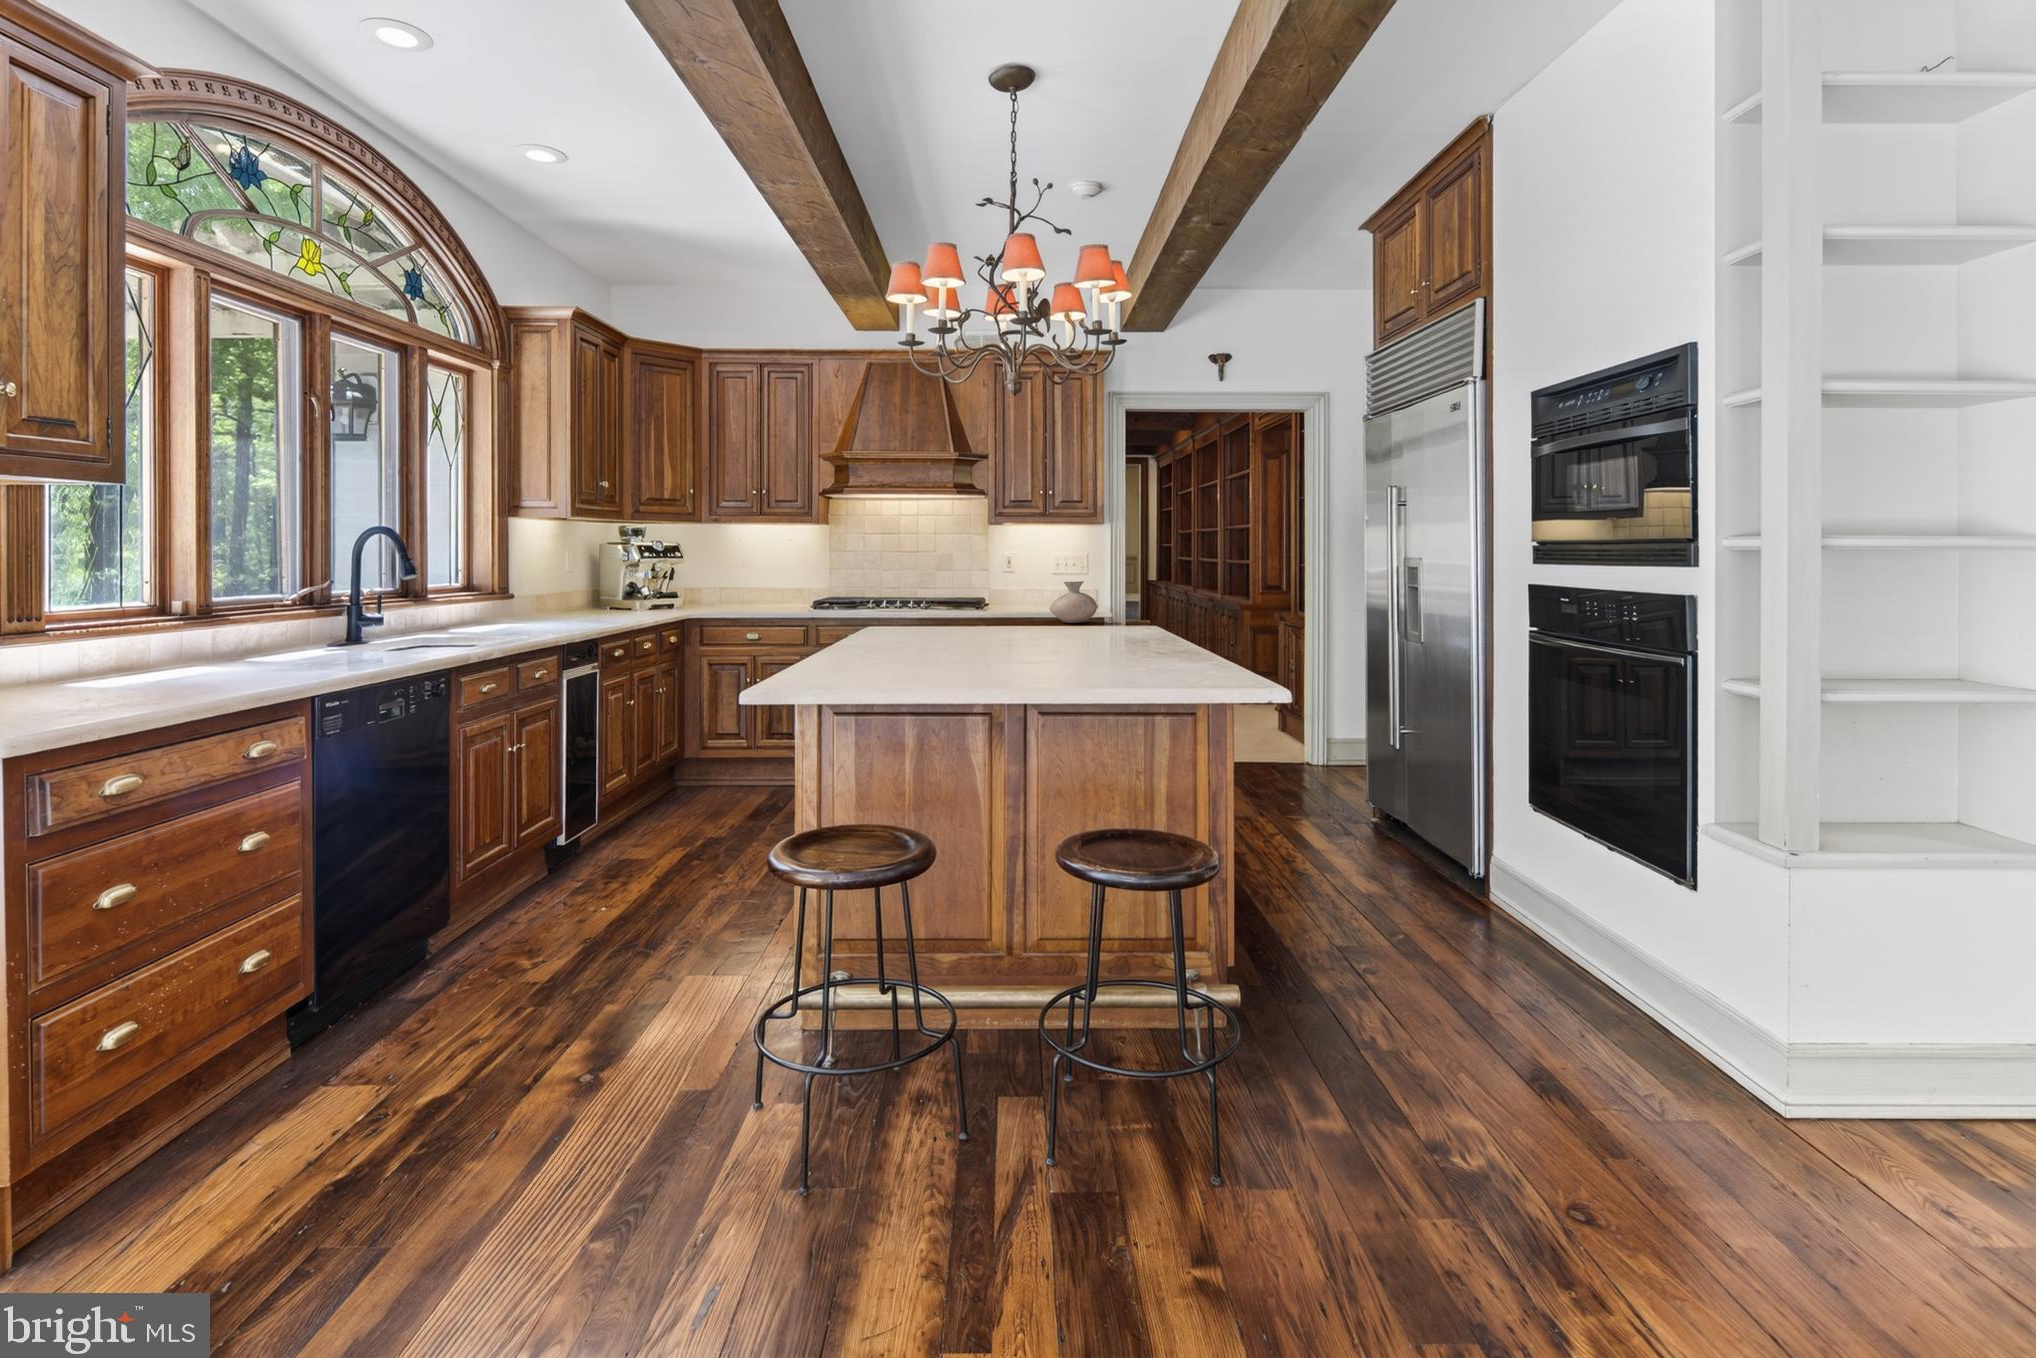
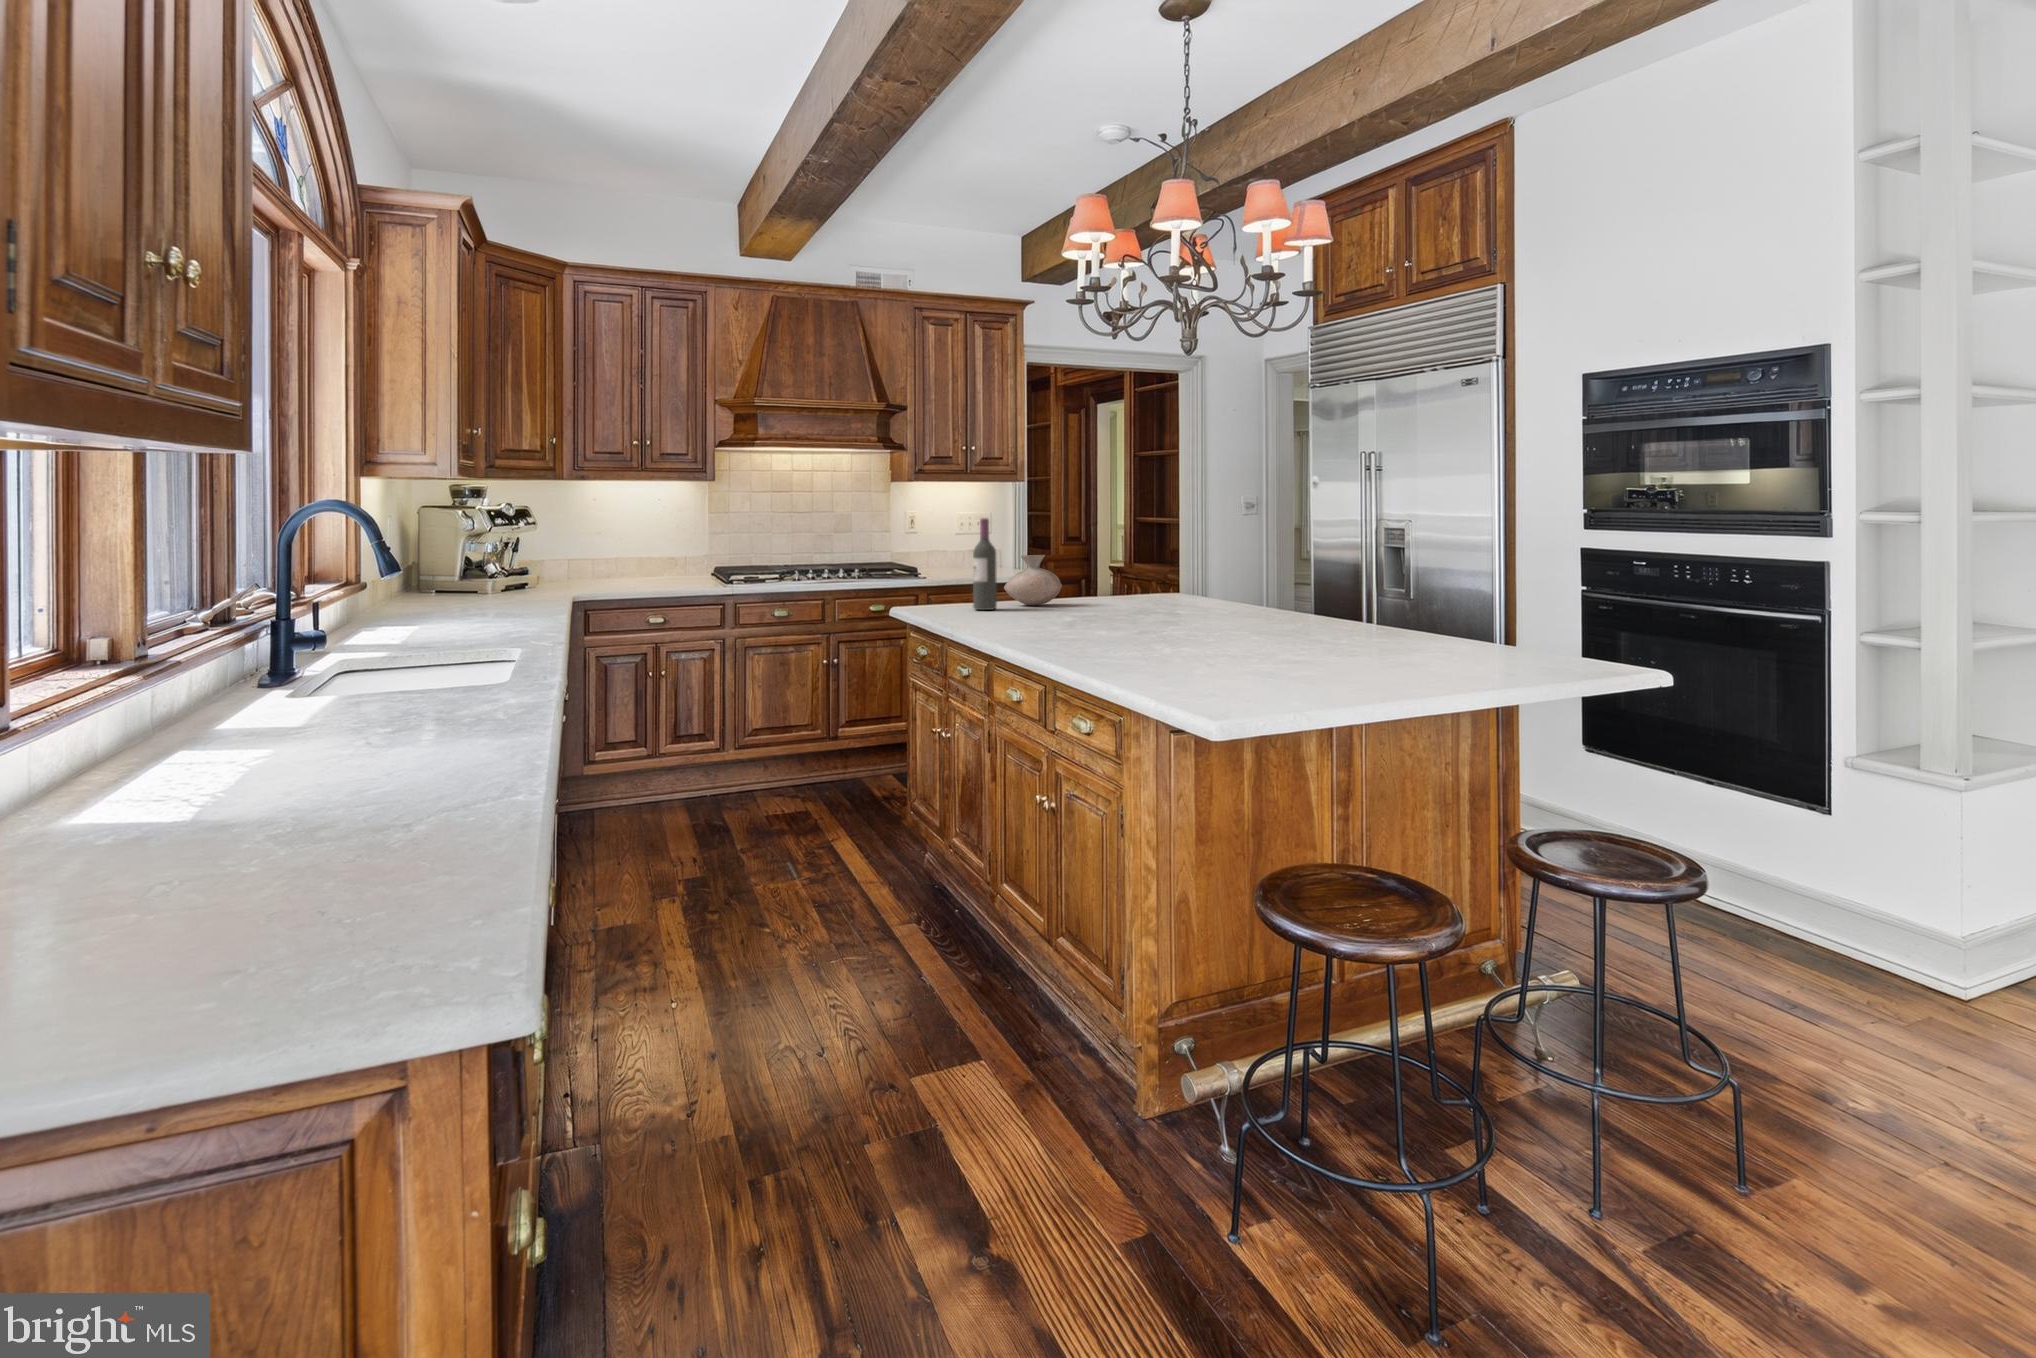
wine bottle: none [1023,551,1043,627] -> present [973,518,997,610]

